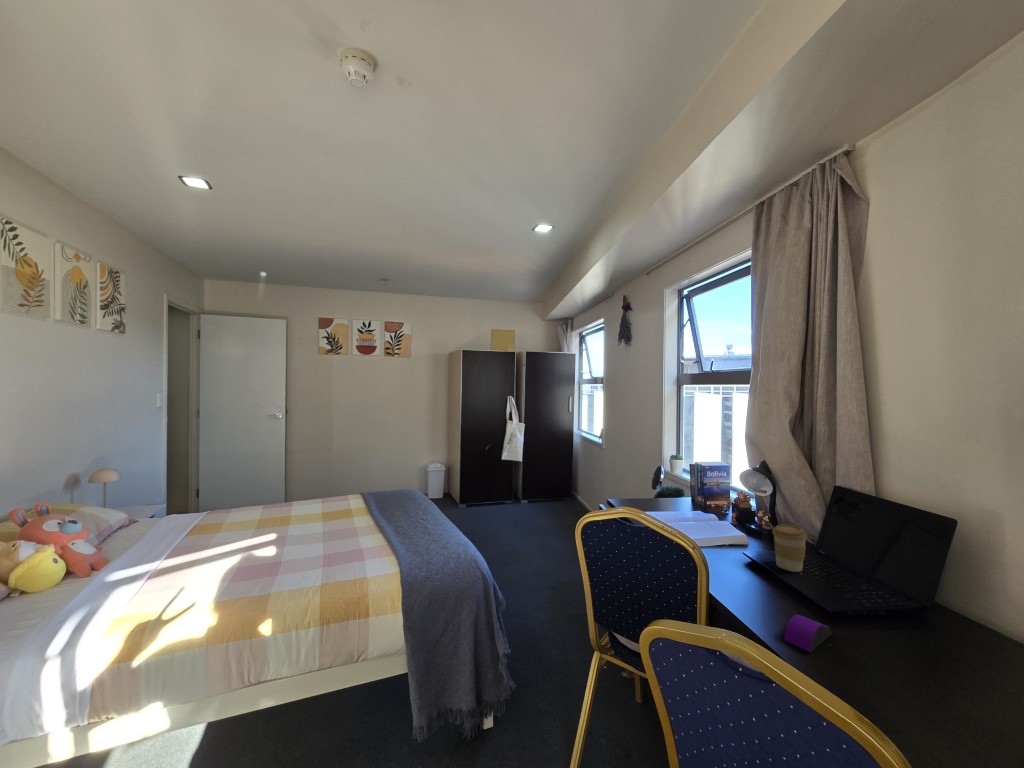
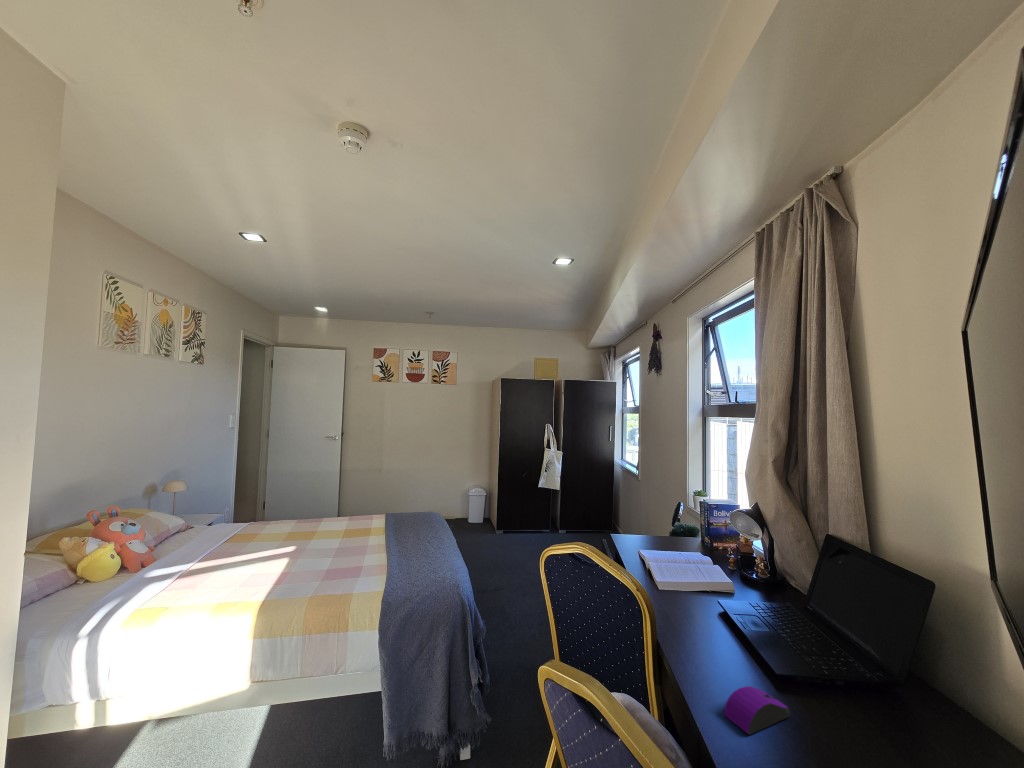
coffee cup: present [772,524,807,572] -> none [759,578,799,636]

